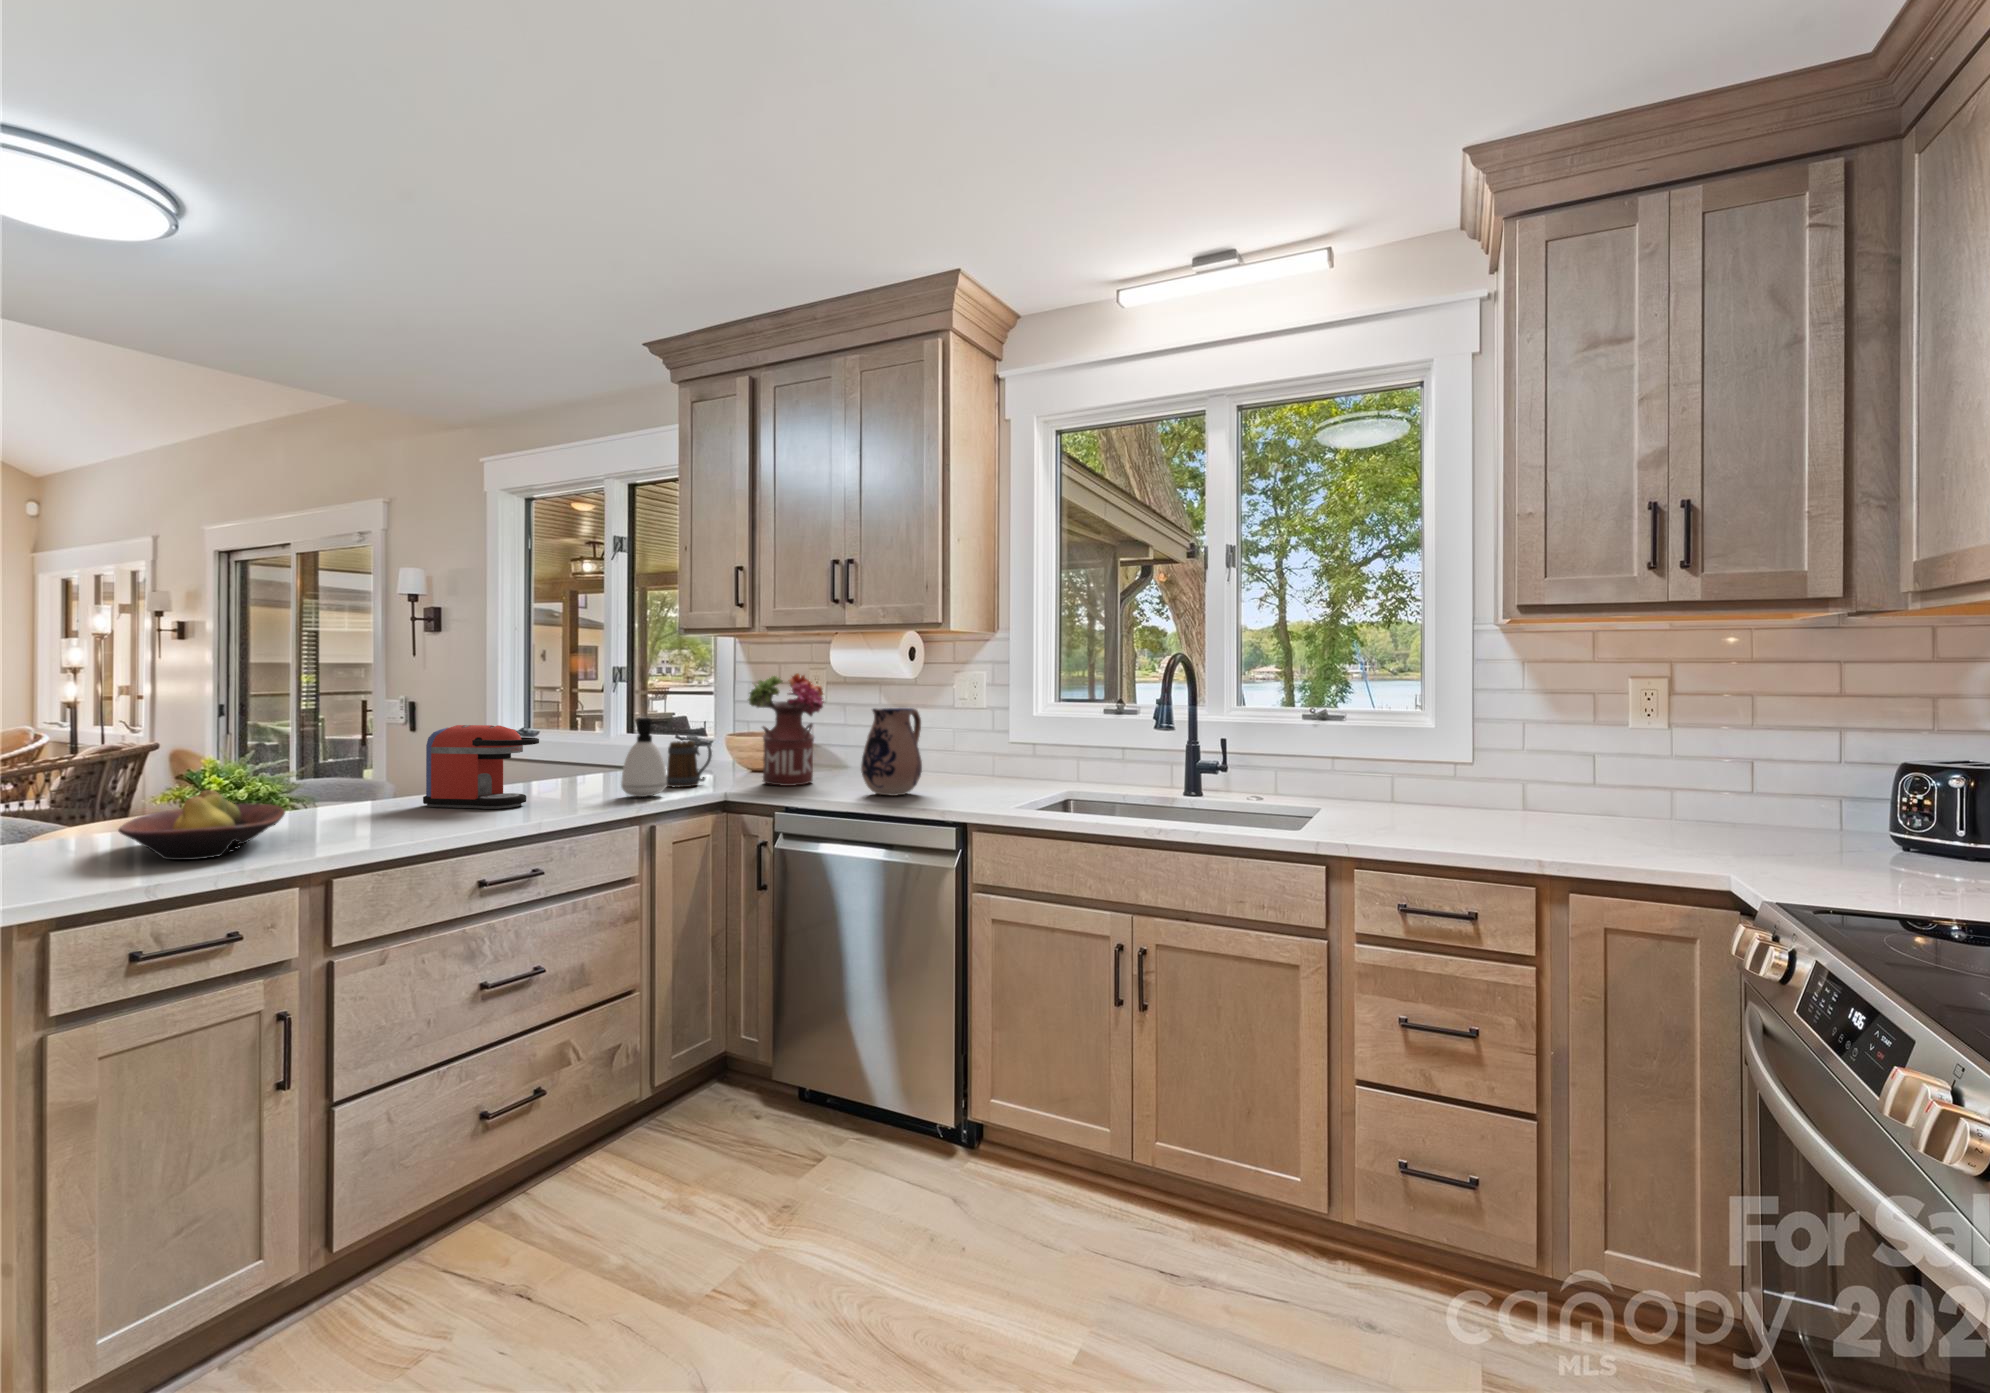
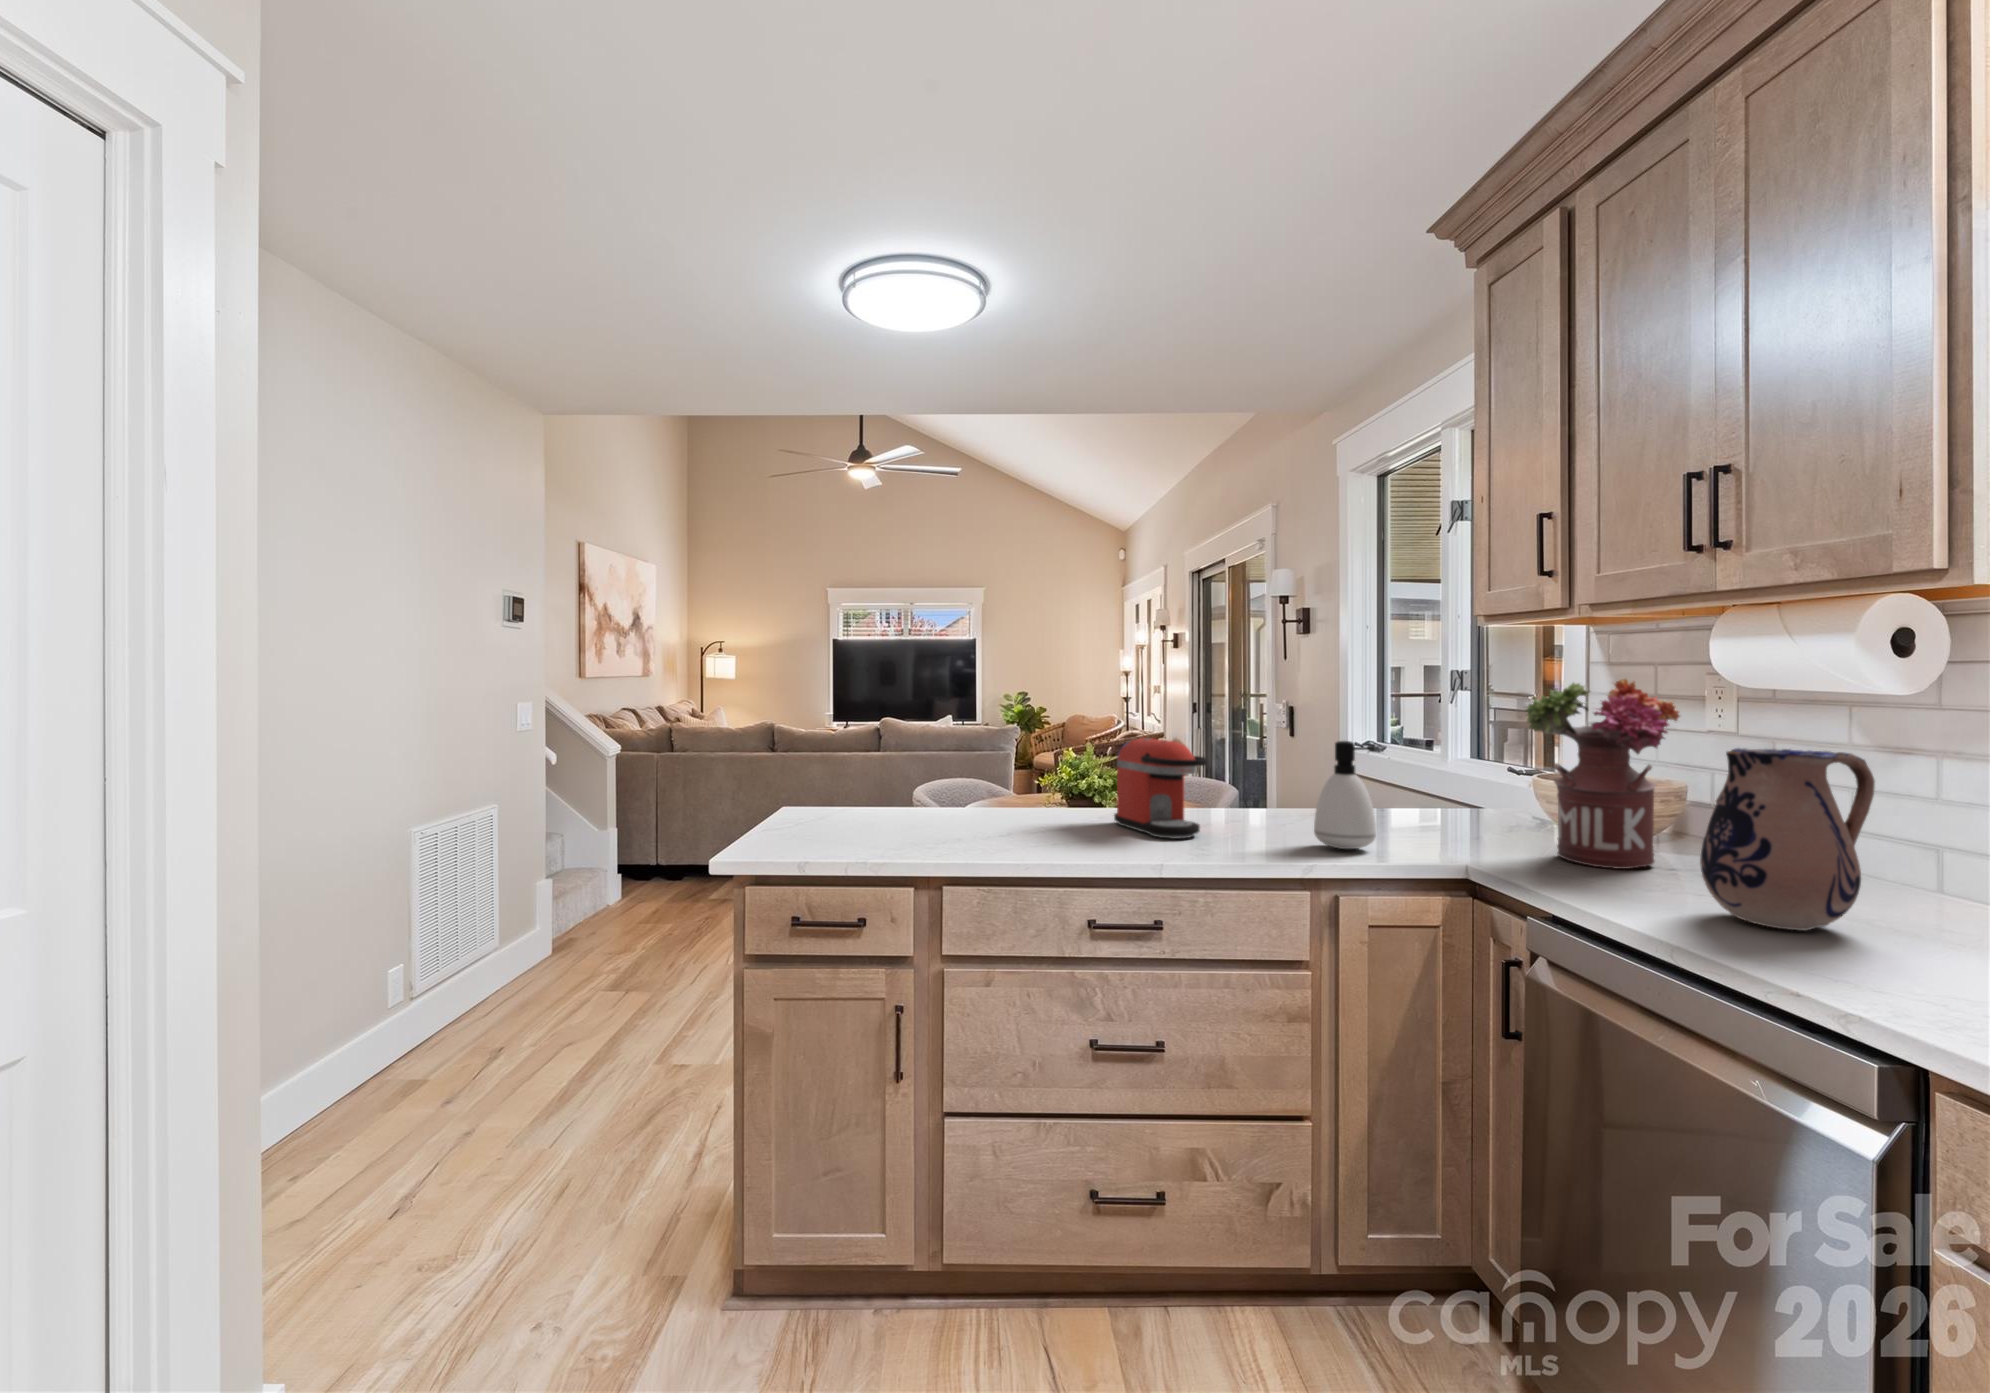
mug: present [667,741,712,787] -> none [1406,775,1479,843]
fruit bowl: present [118,790,285,860] -> none [810,787,954,850]

